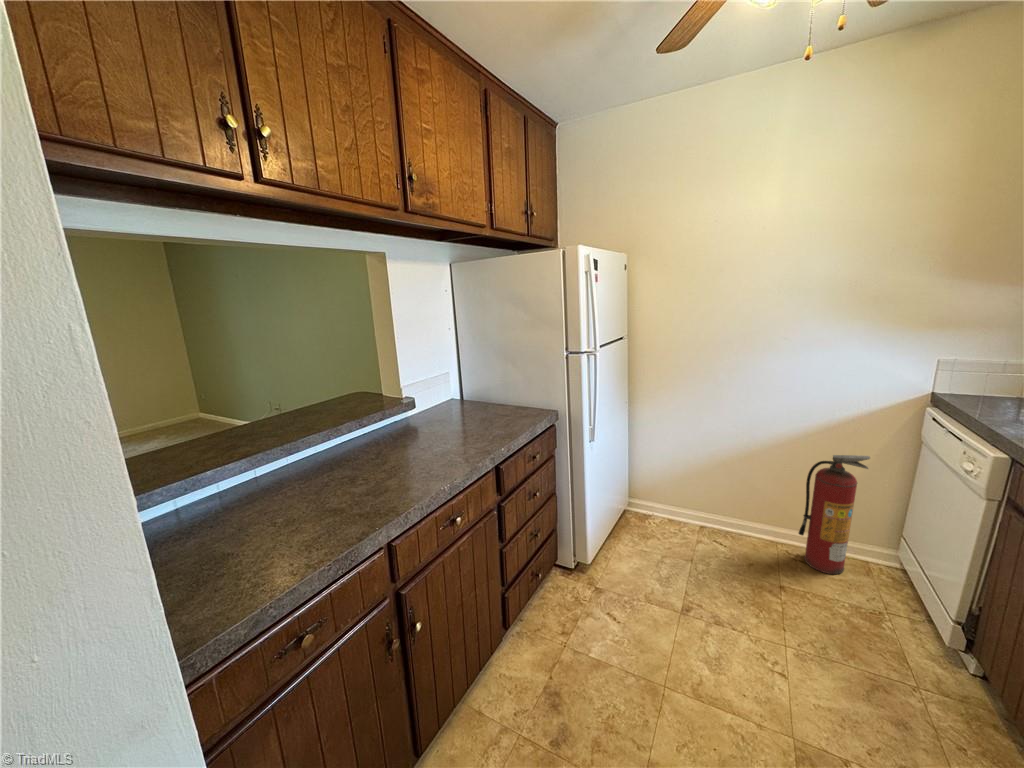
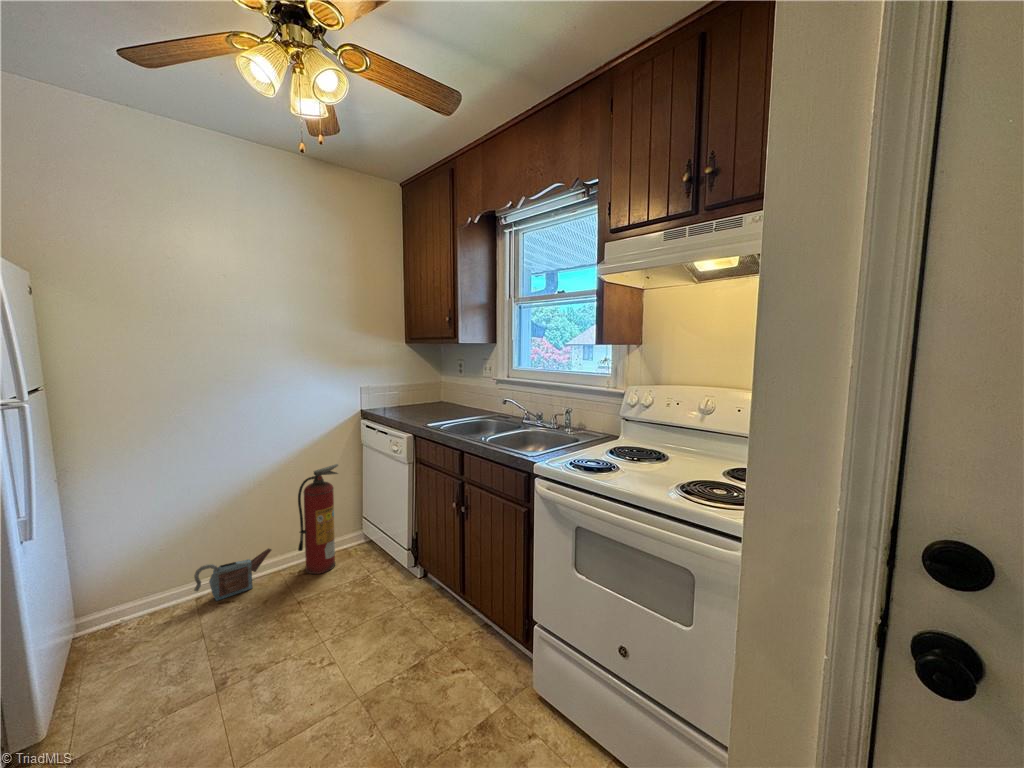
watering can: none [698,503,770,544] -> present [194,549,271,601]

